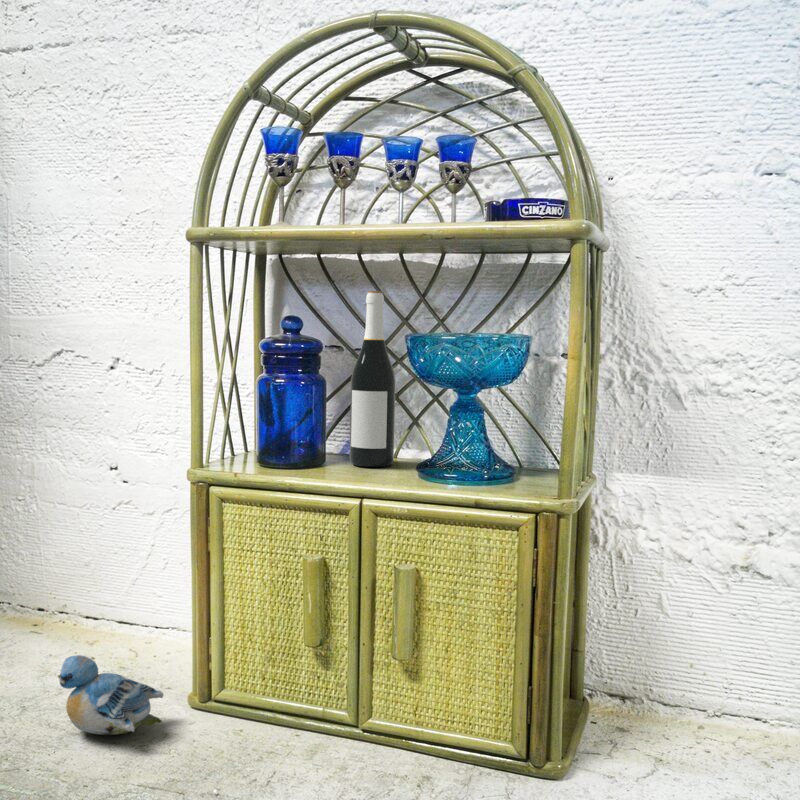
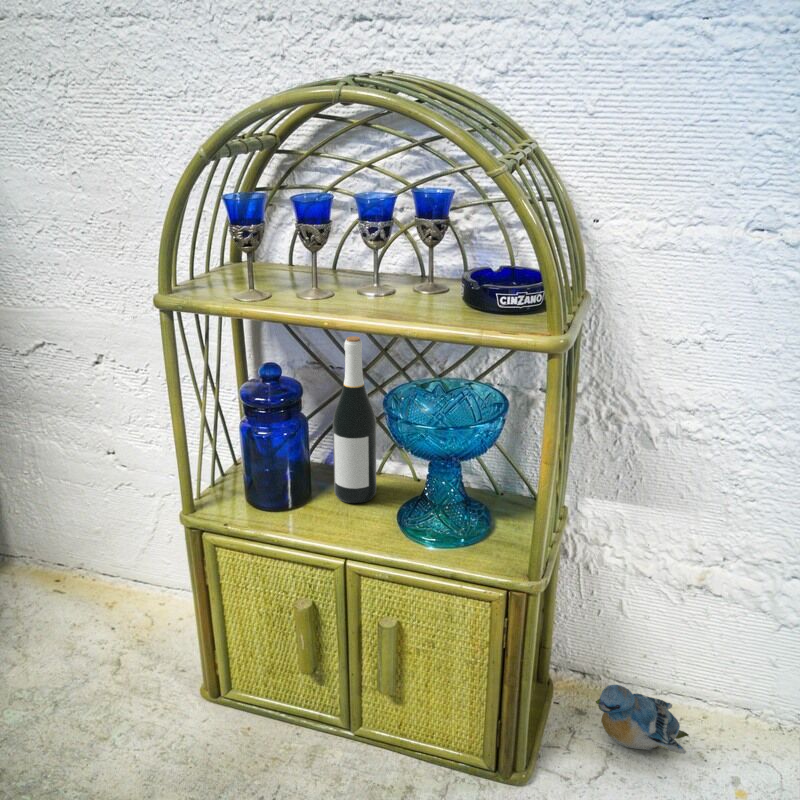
plush toy: present [58,655,163,735] -> present [596,685,689,754]

